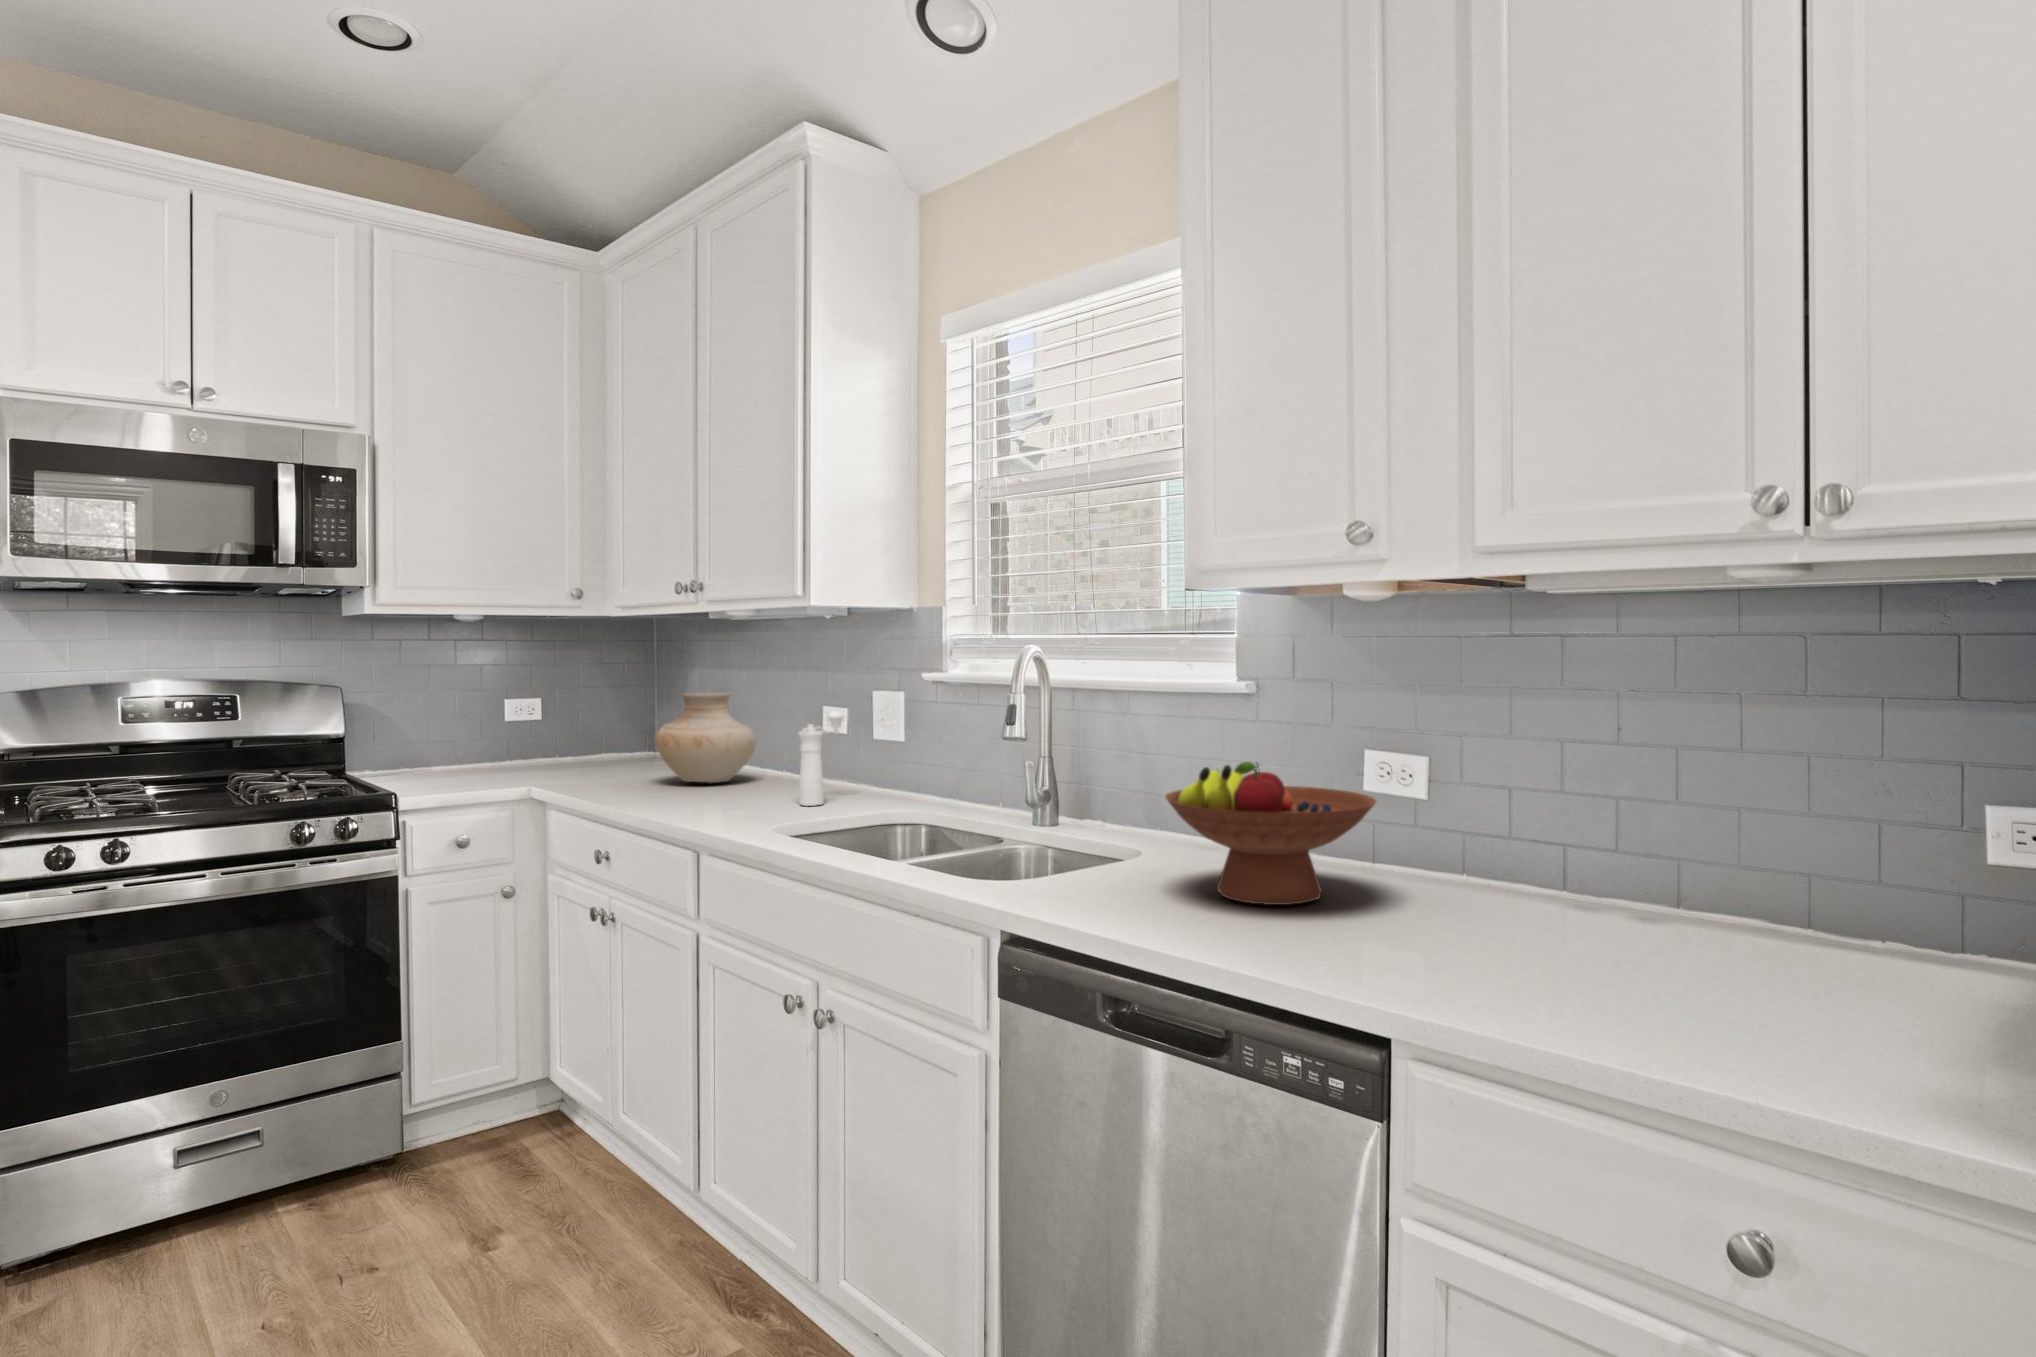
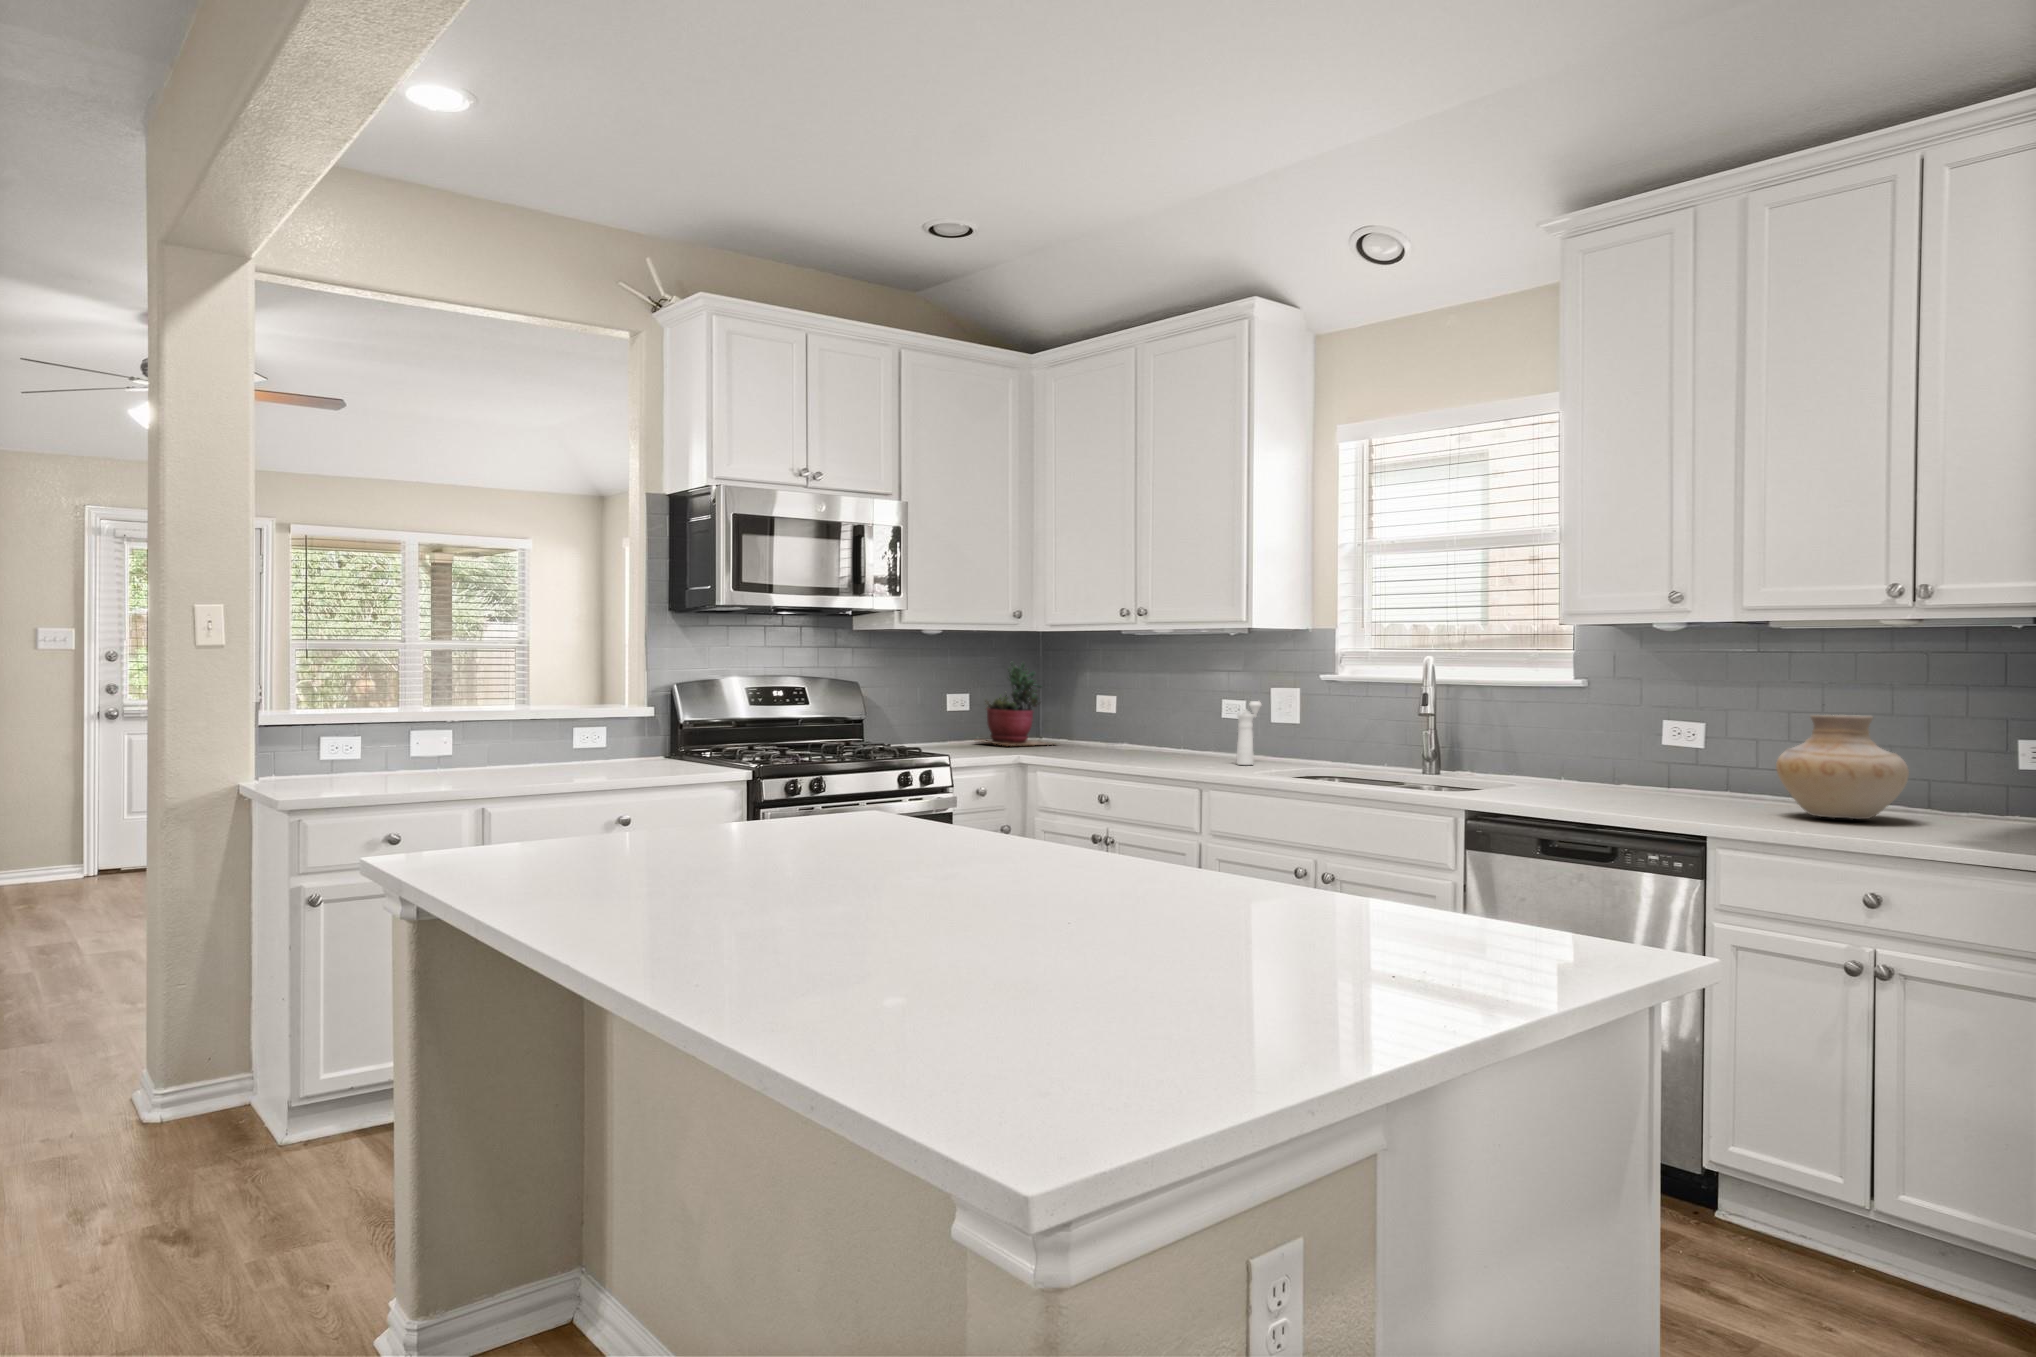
succulent plant: none [531,656,650,770] -> present [980,662,1049,746]
vase: present [655,693,756,783] -> present [1776,715,1909,819]
fruit bowl: present [1166,762,1376,905] -> none [1553,722,1681,801]

